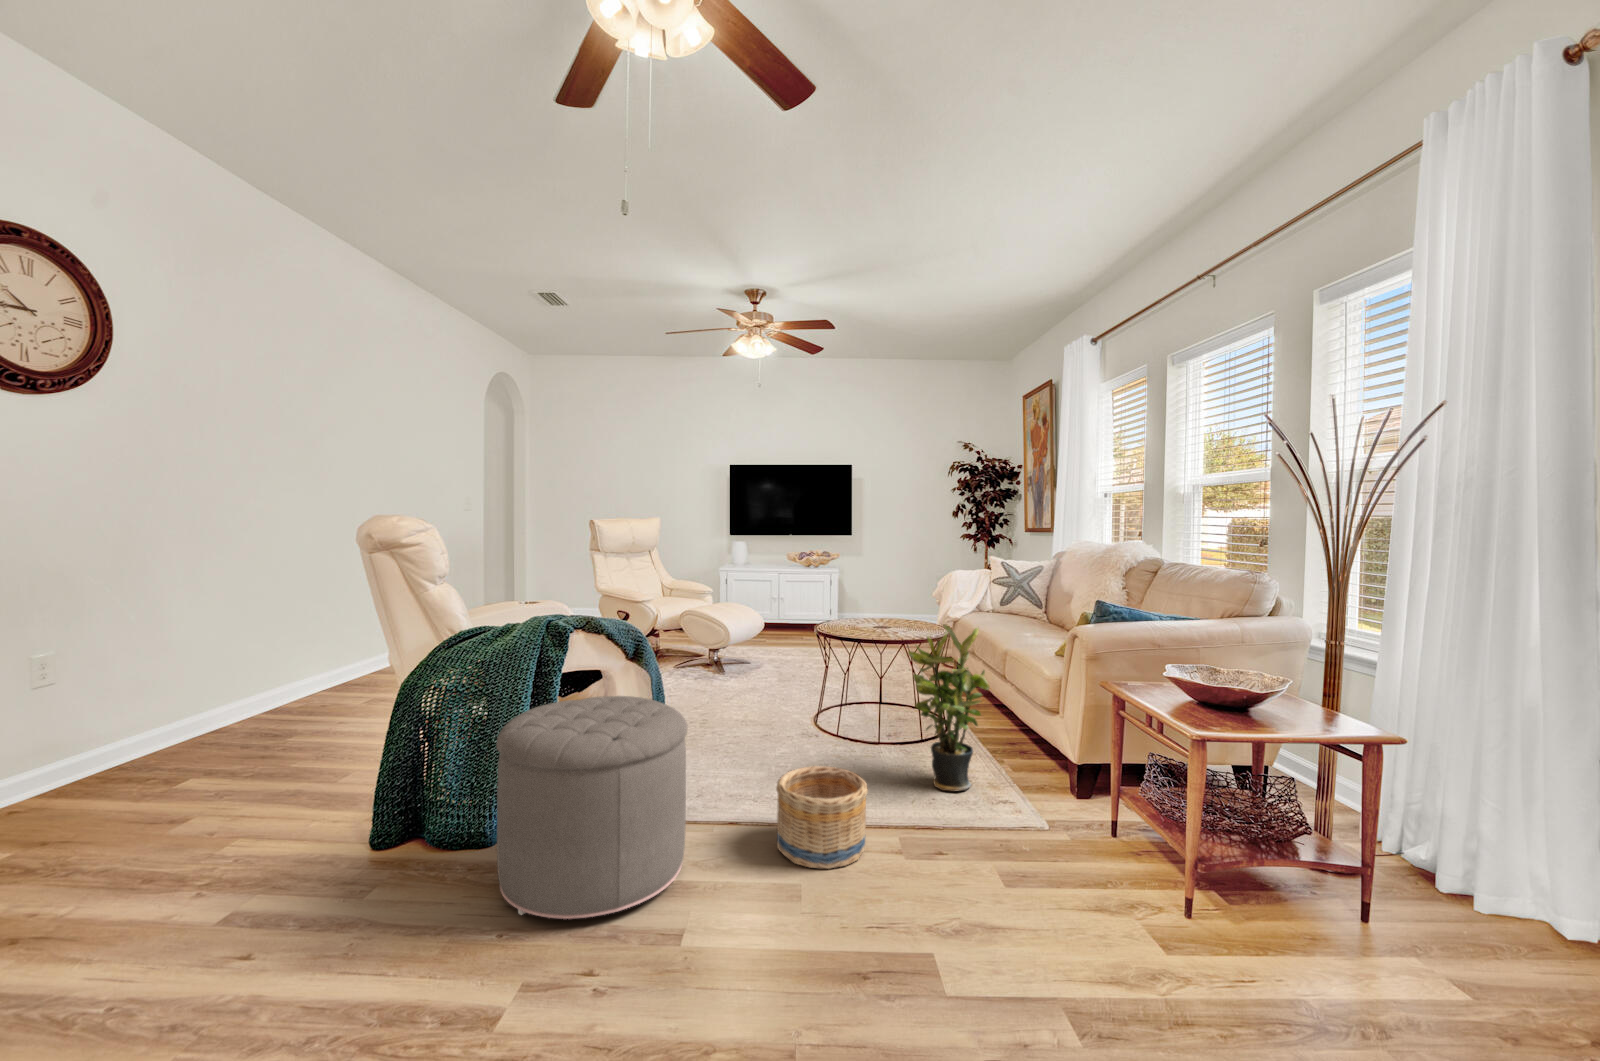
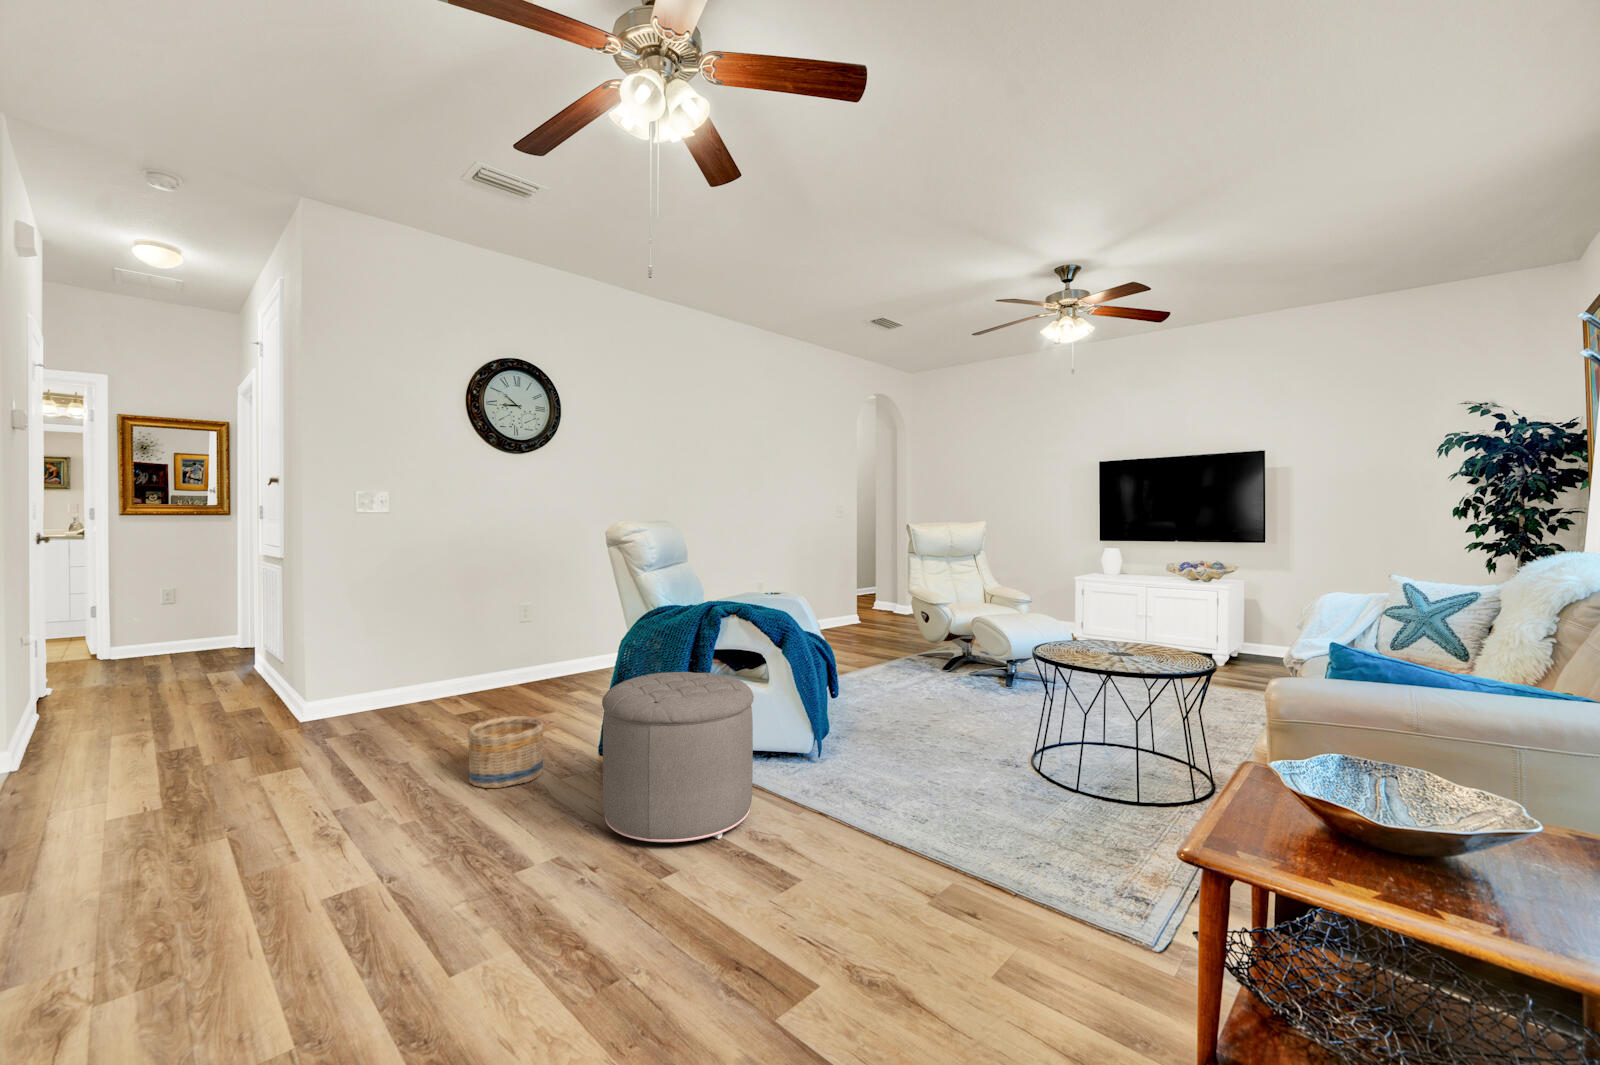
potted plant: present [908,625,989,792] -> none [1031,651,1150,863]
basket: present [776,766,868,869] -> present [468,716,544,788]

